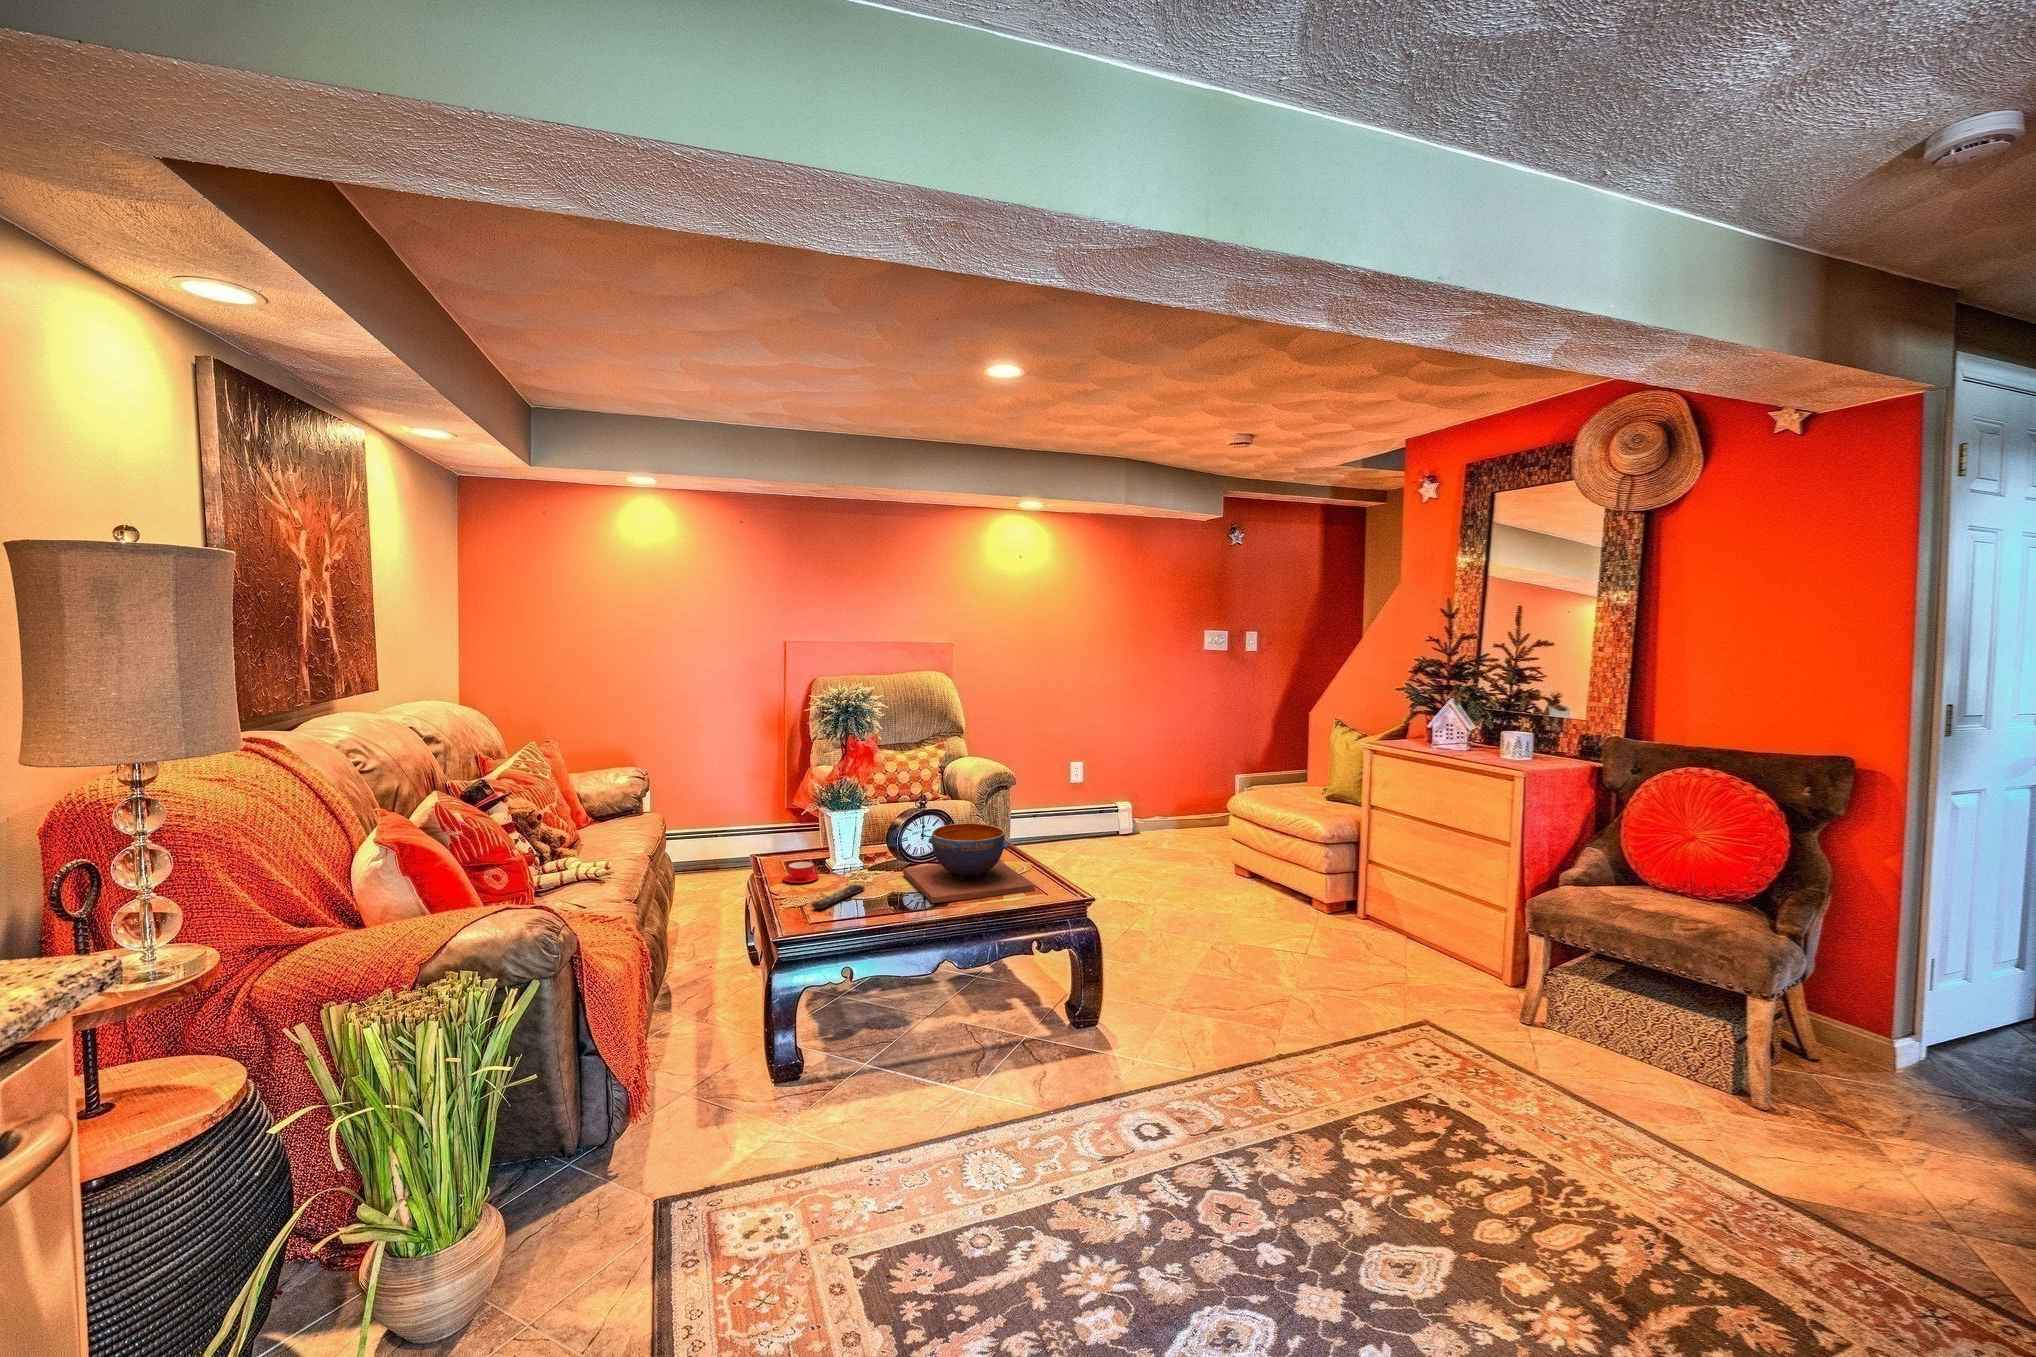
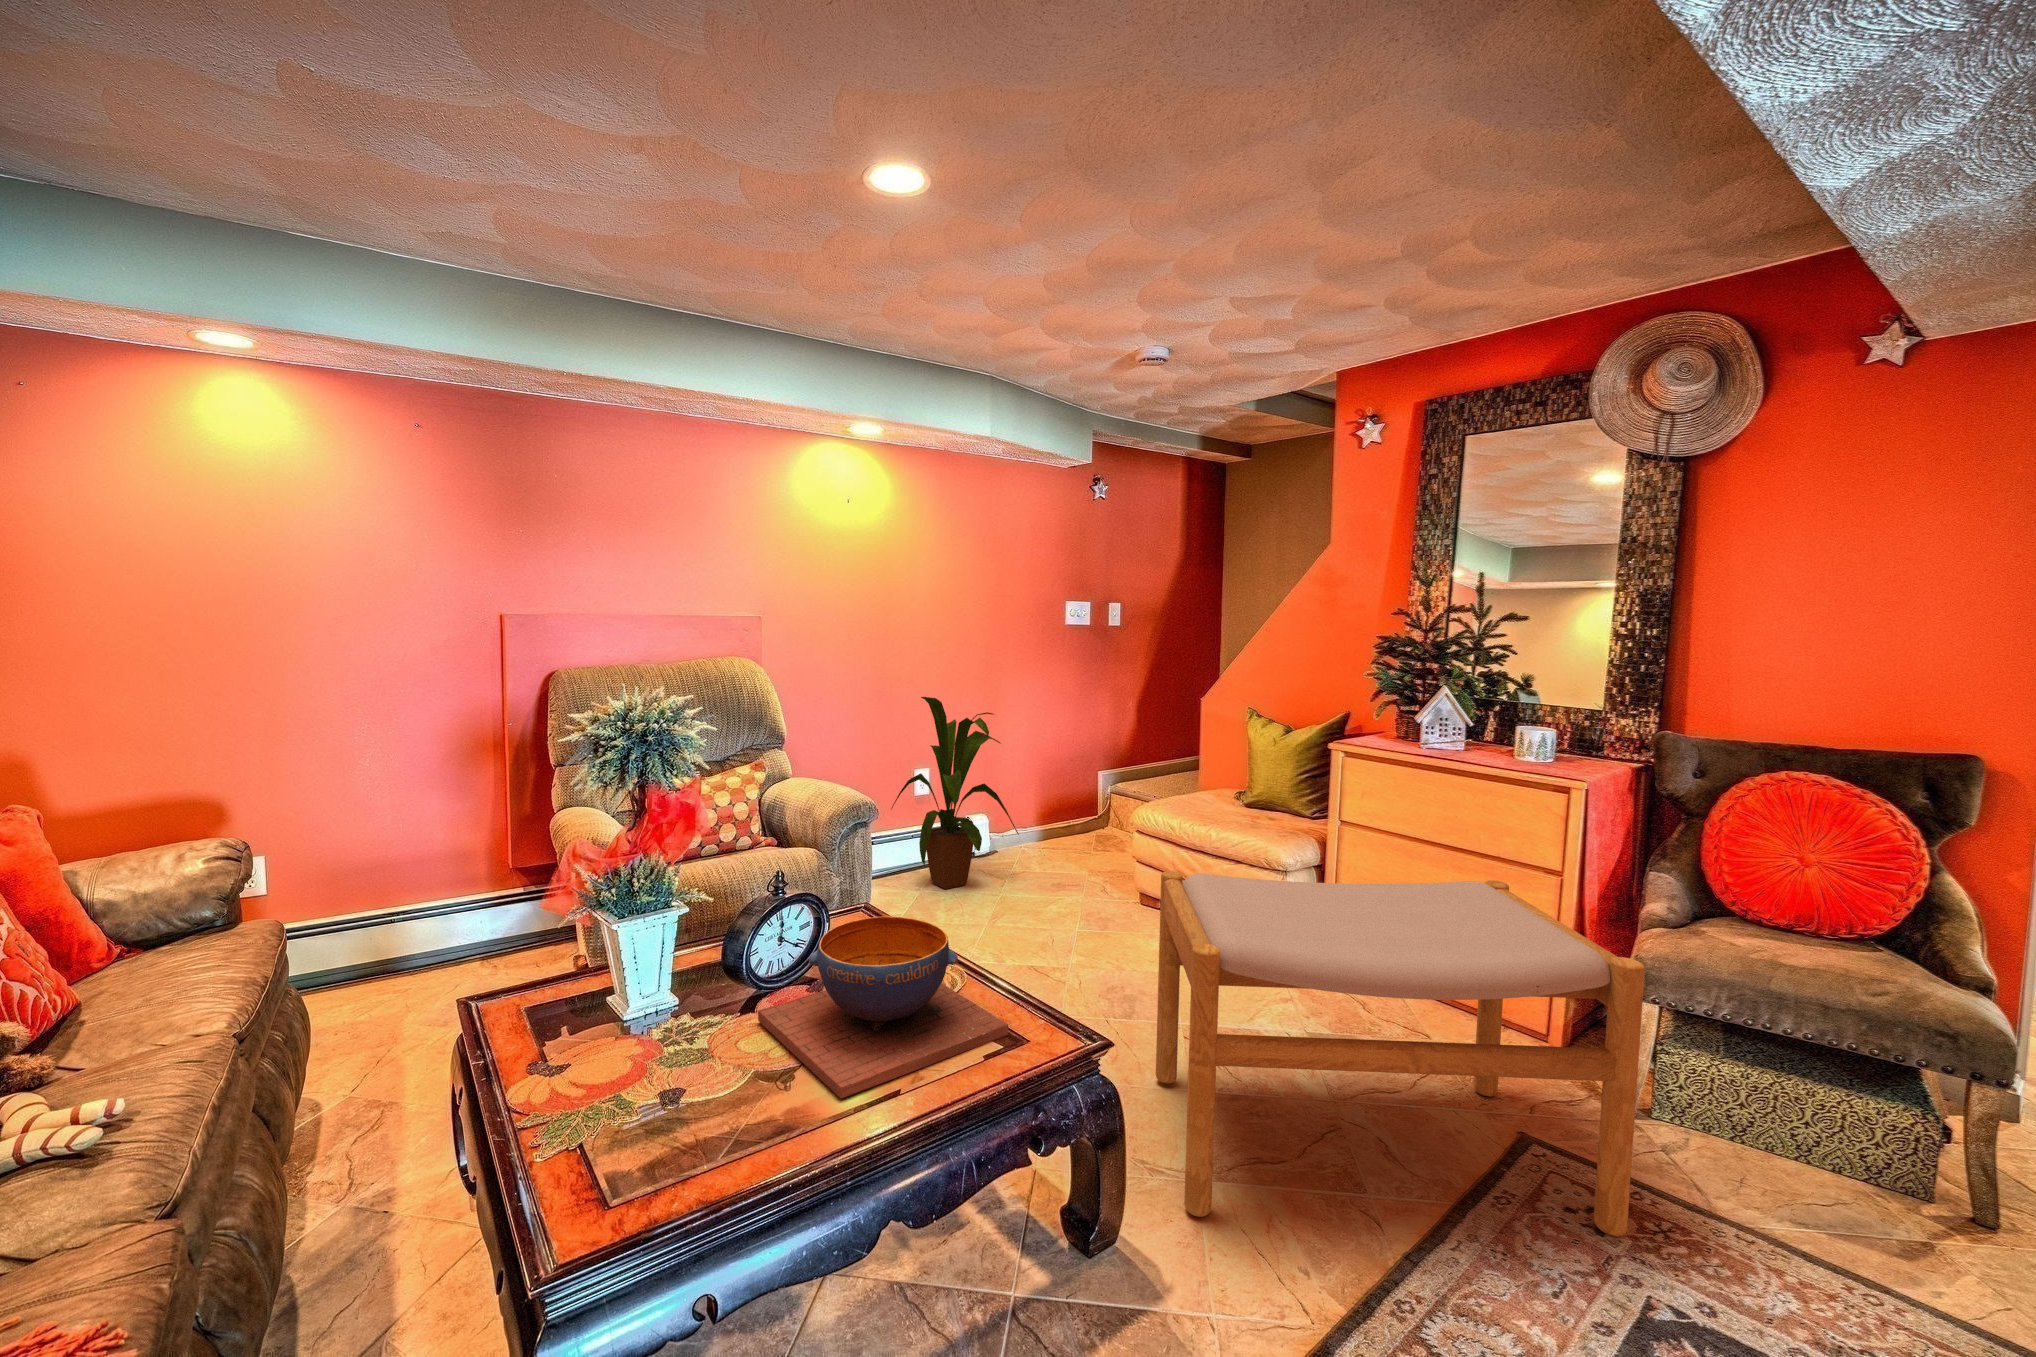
house plant: none [1046,703,1144,853] -> present [891,697,1019,889]
footstool: none [1155,821,1461,1071] -> present [1156,871,1645,1237]
teacup: present [783,862,819,883] -> none [516,1021,592,1075]
remote control: present [811,885,865,909] -> none [587,1067,694,1157]

